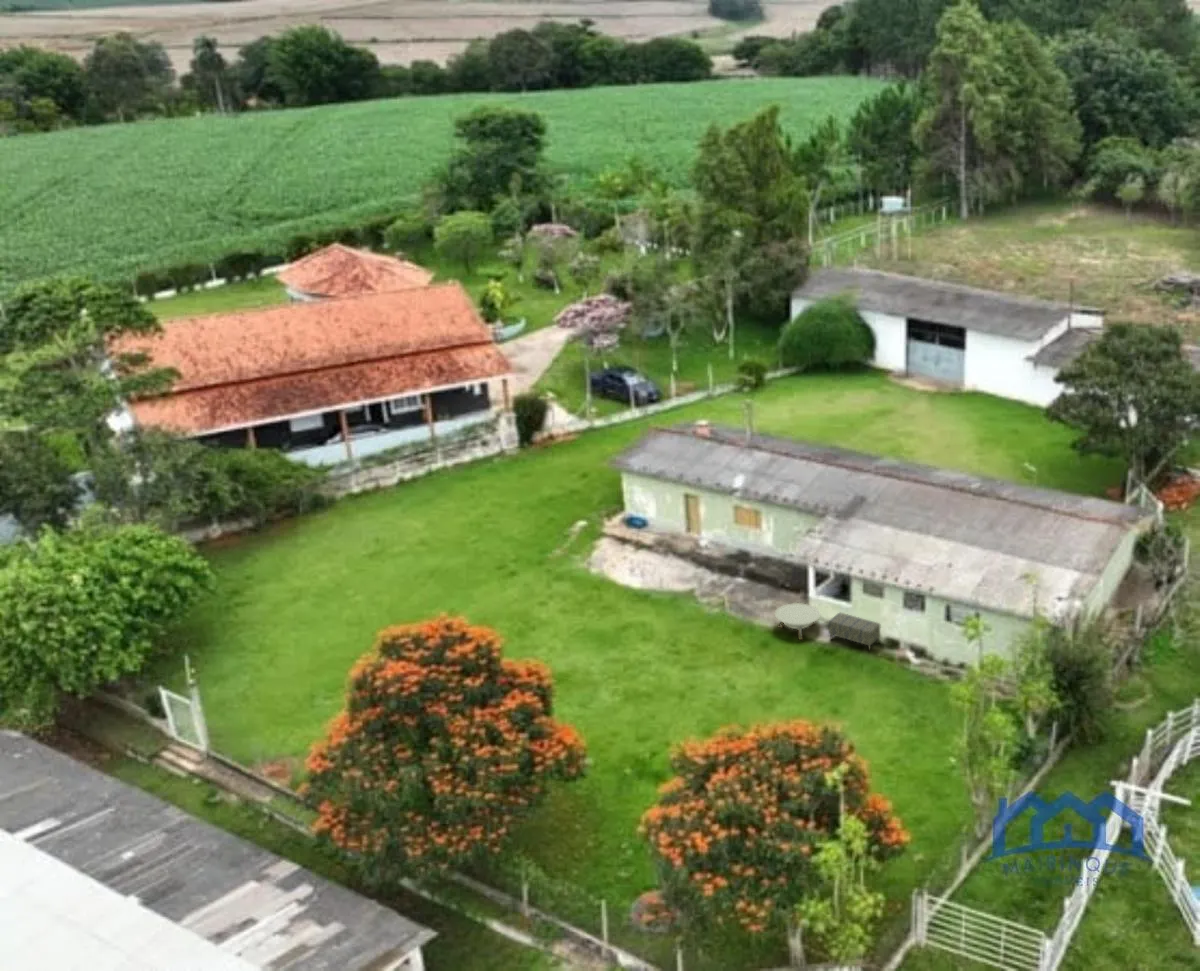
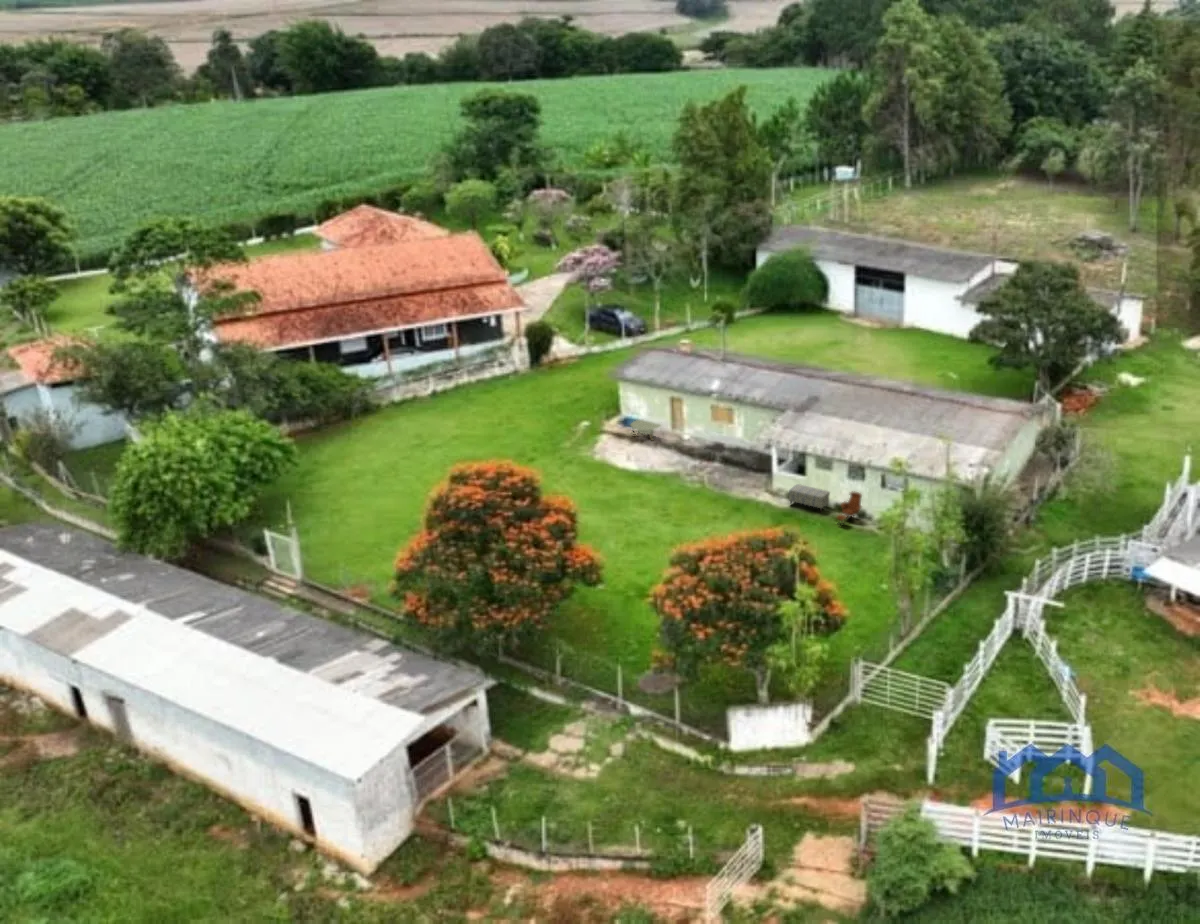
round table: present [775,603,820,640] -> present [631,420,660,440]
lounge chair: none [889,625,922,673] -> present [837,491,862,524]

